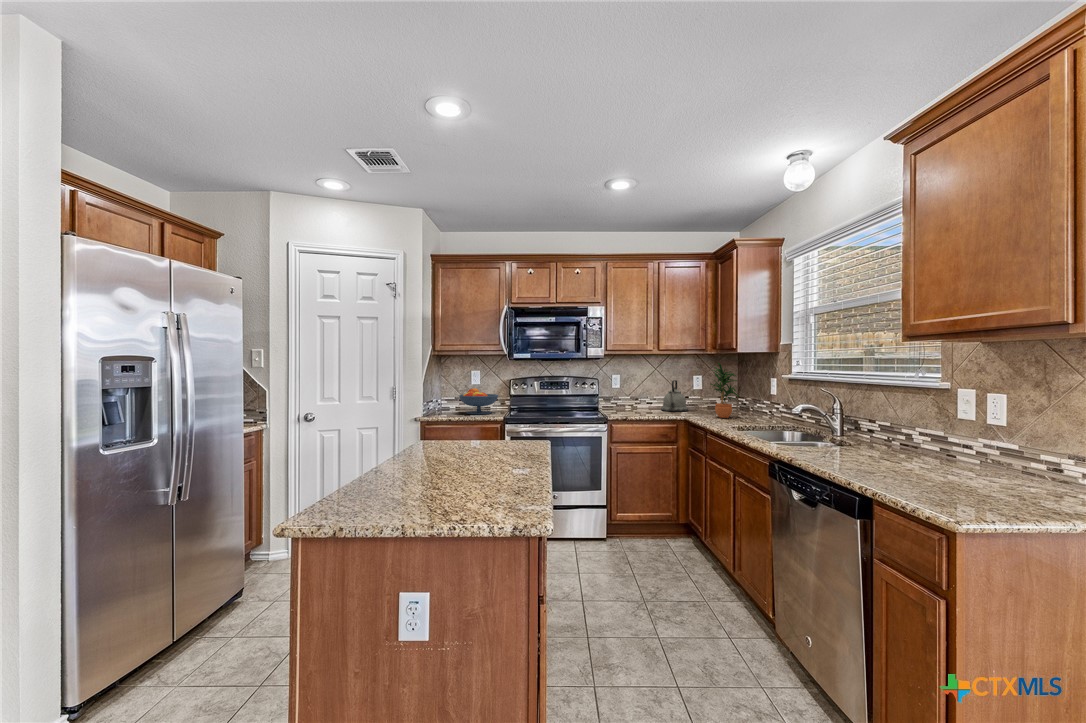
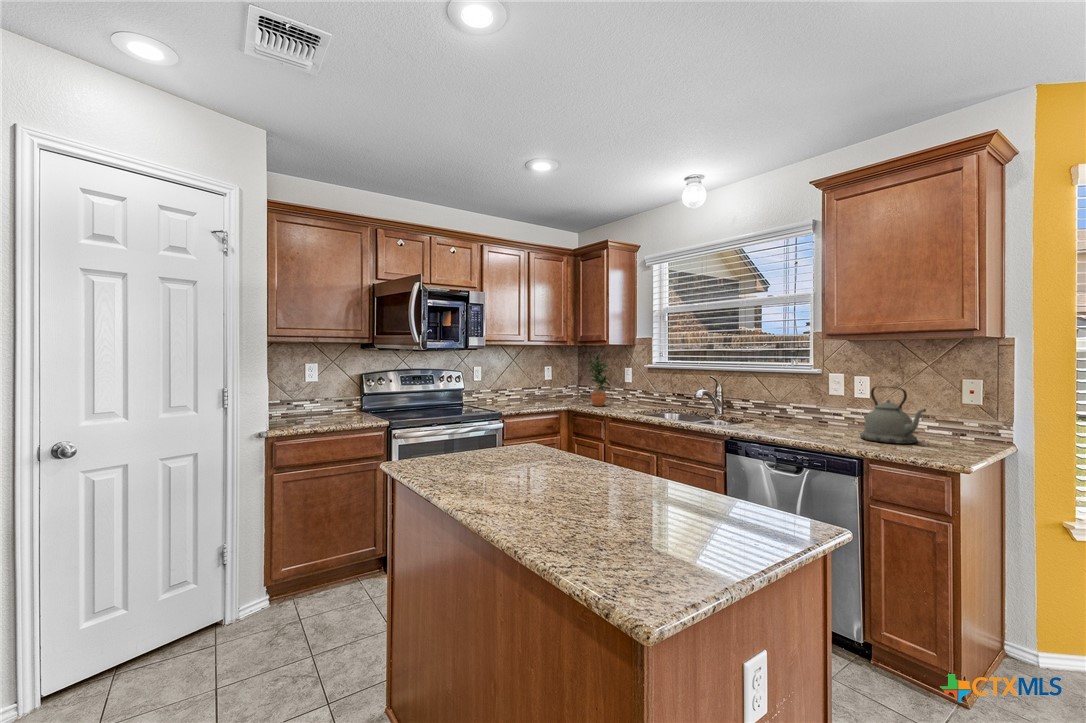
kettle: present [661,380,688,411] -> present [860,387,926,444]
fruit bowl: present [459,388,498,414] -> none [305,387,362,421]

